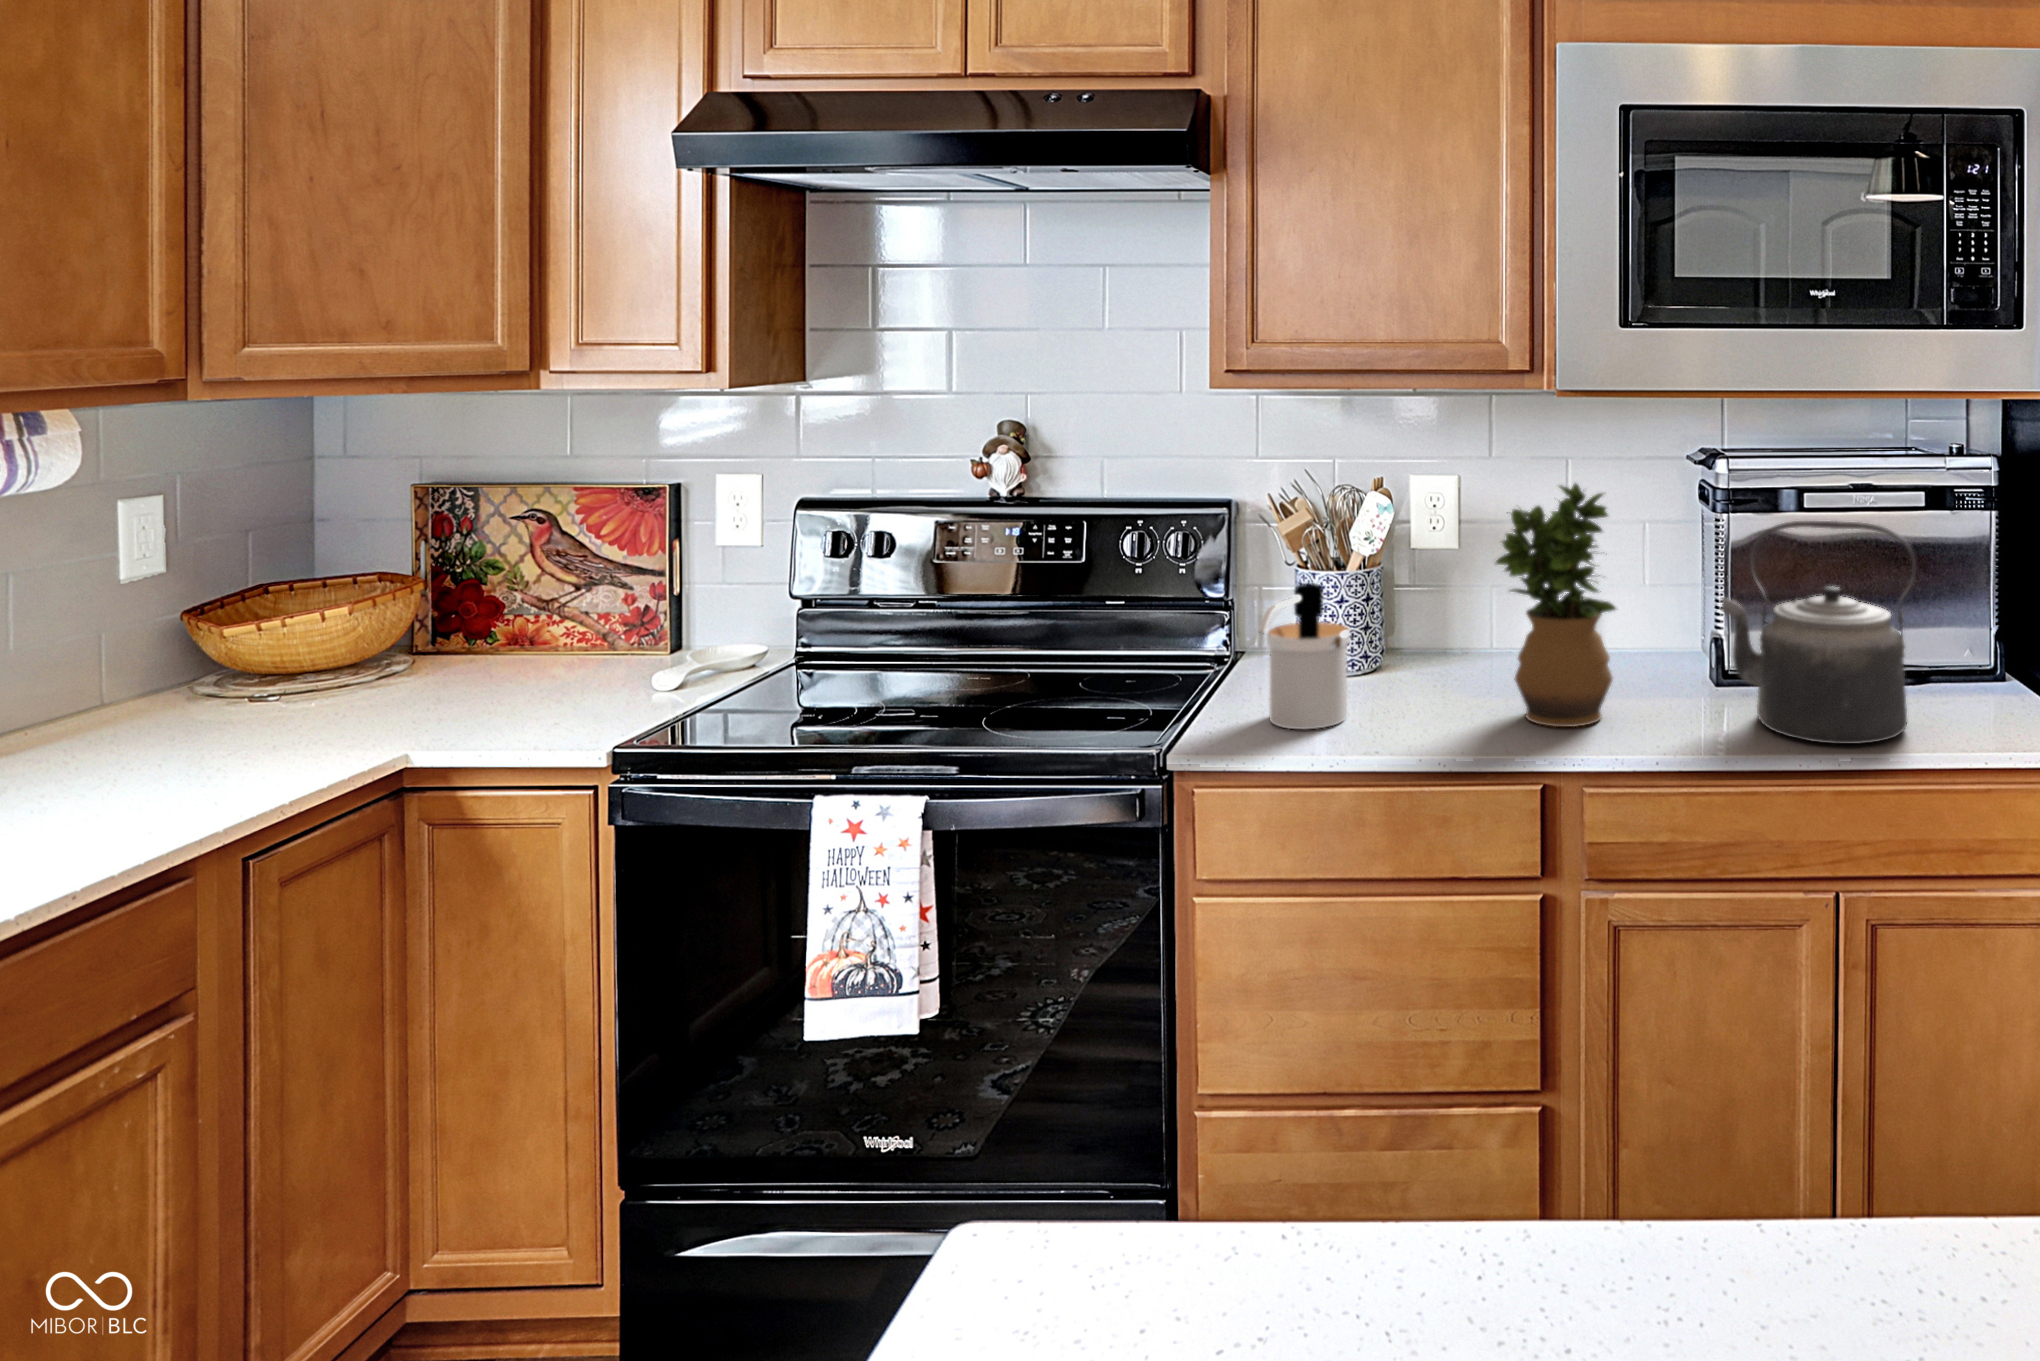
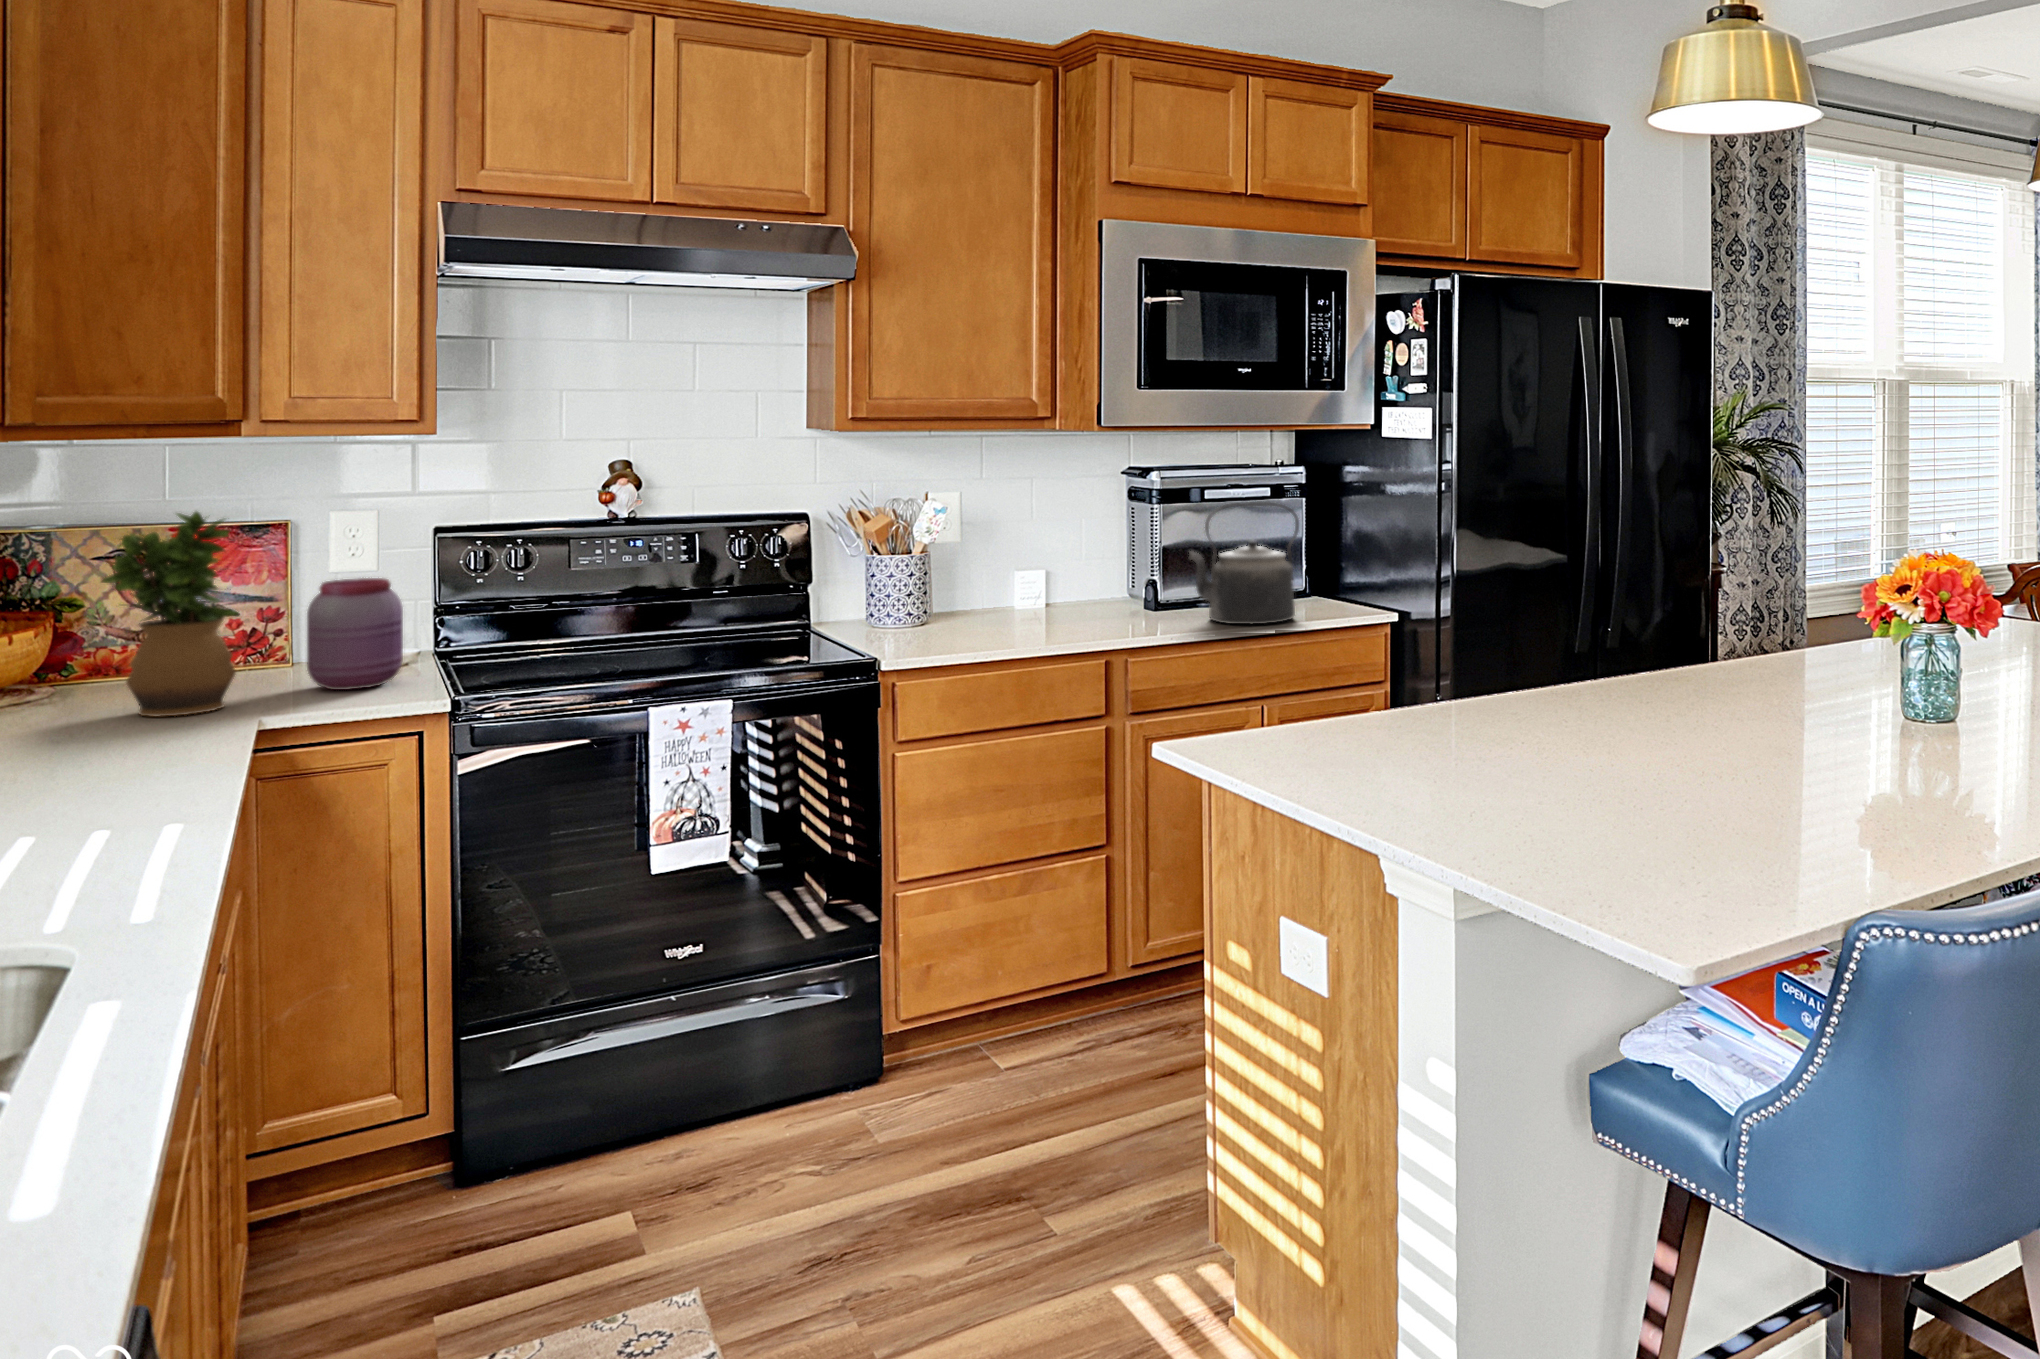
potted plant: present [1496,483,1616,727] -> present [102,512,238,716]
jar: none [551,565,669,709] -> present [307,578,403,690]
soap dispenser: present [1259,583,1350,729] -> none [913,556,970,647]

